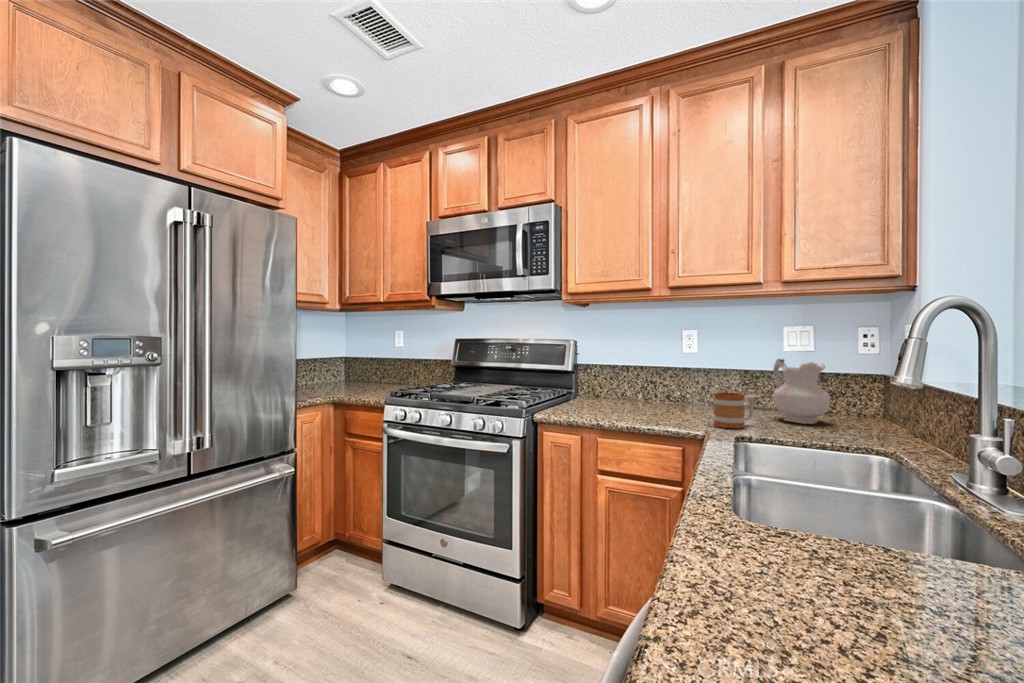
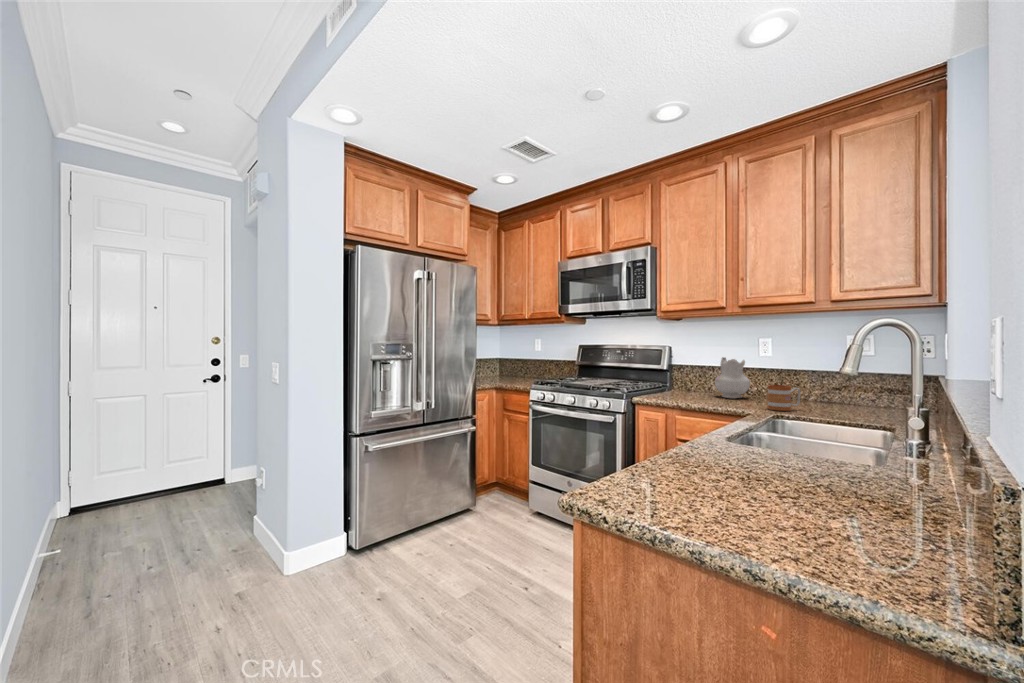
ceramic pitcher: present [773,359,830,424] -> present [715,357,750,398]

